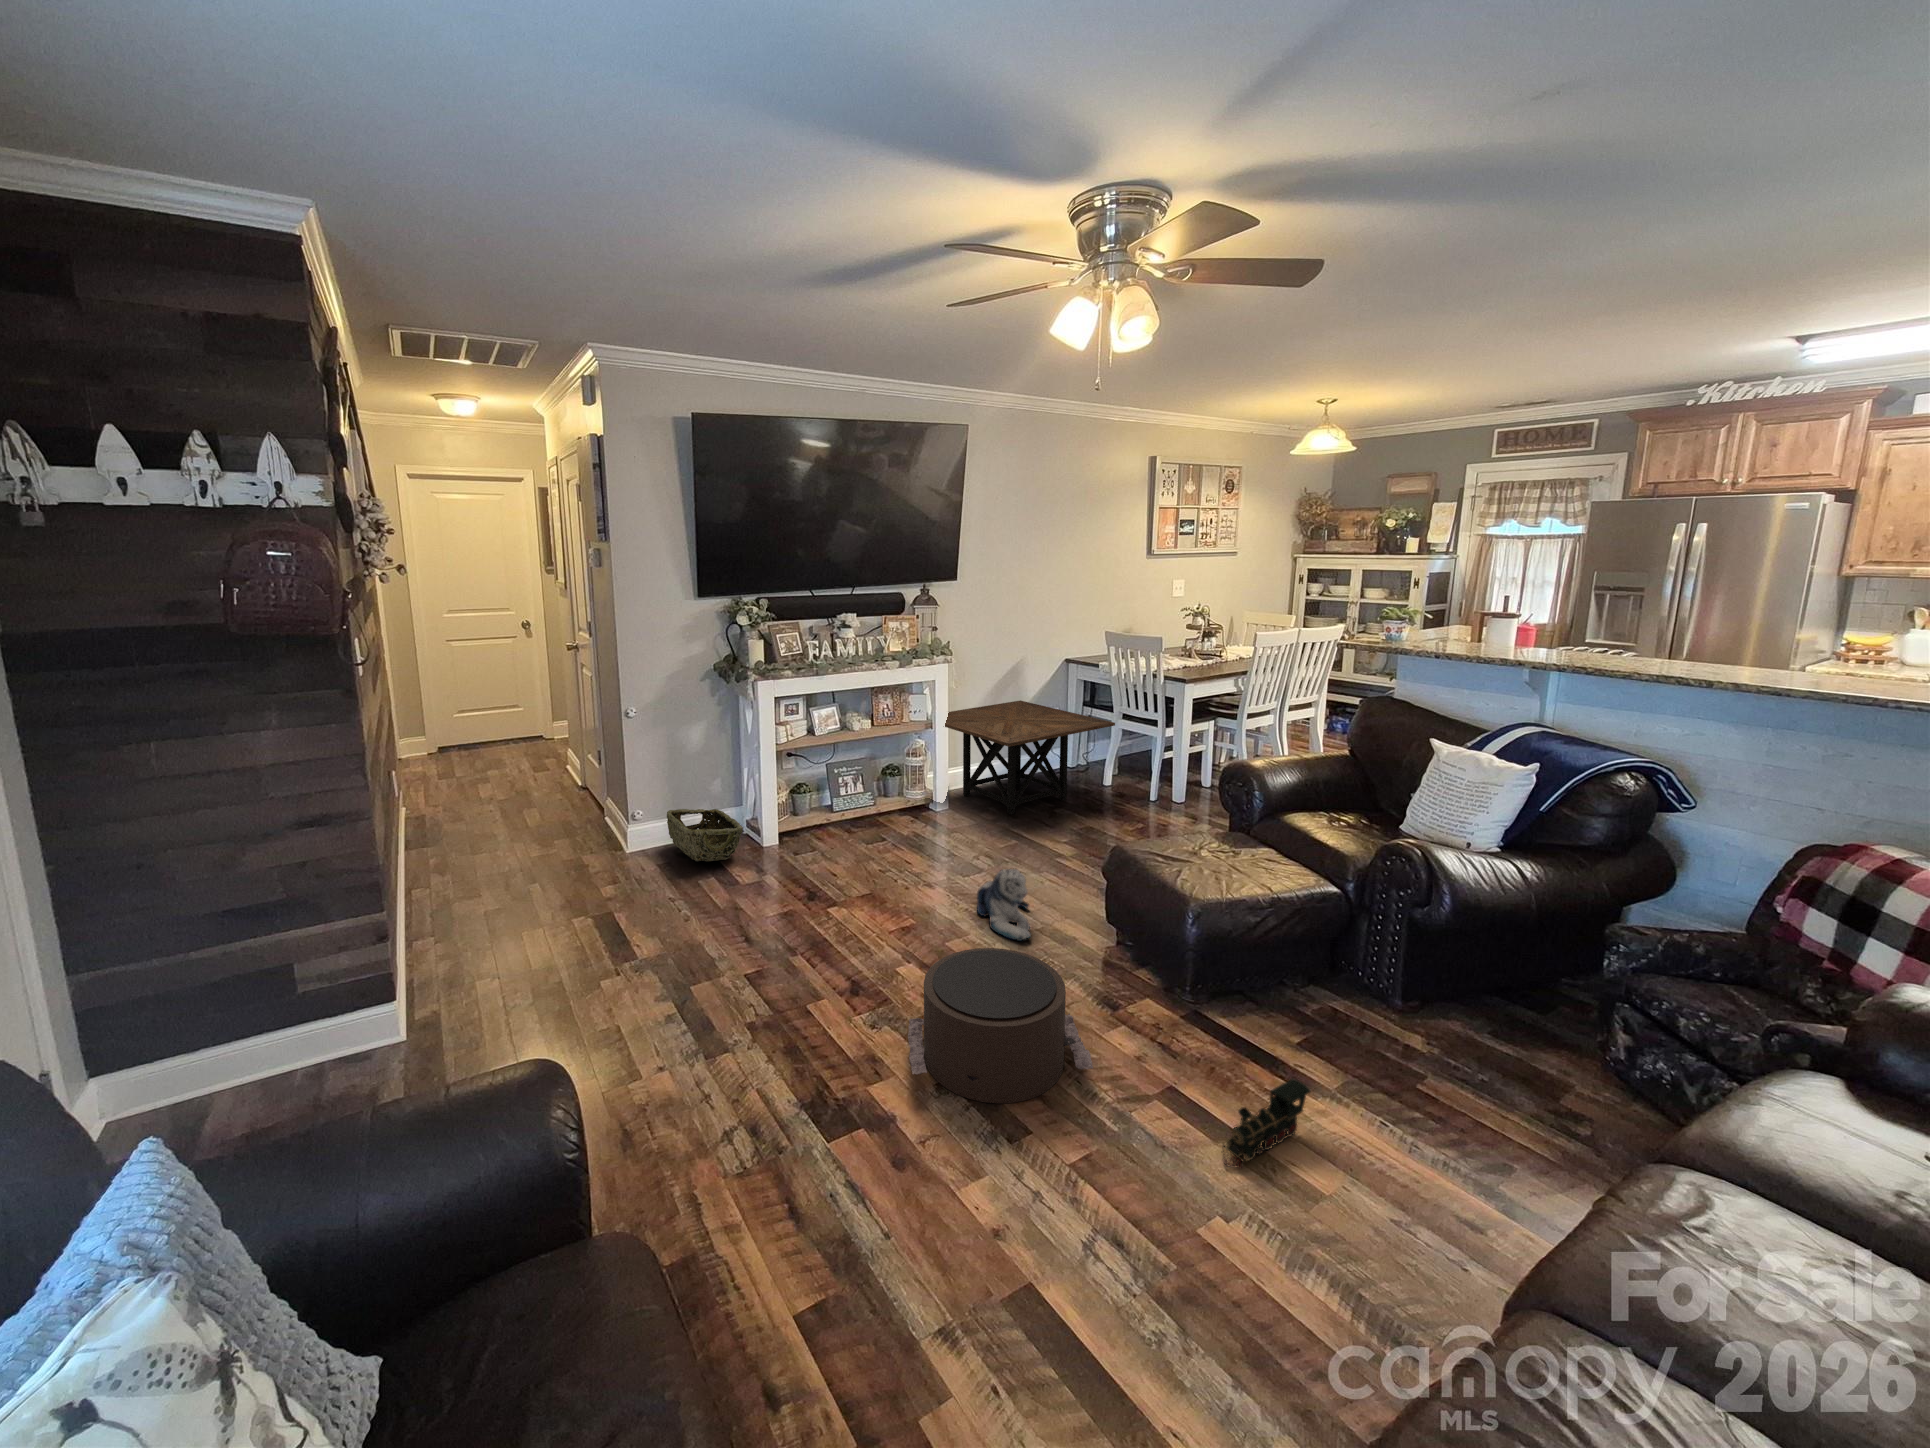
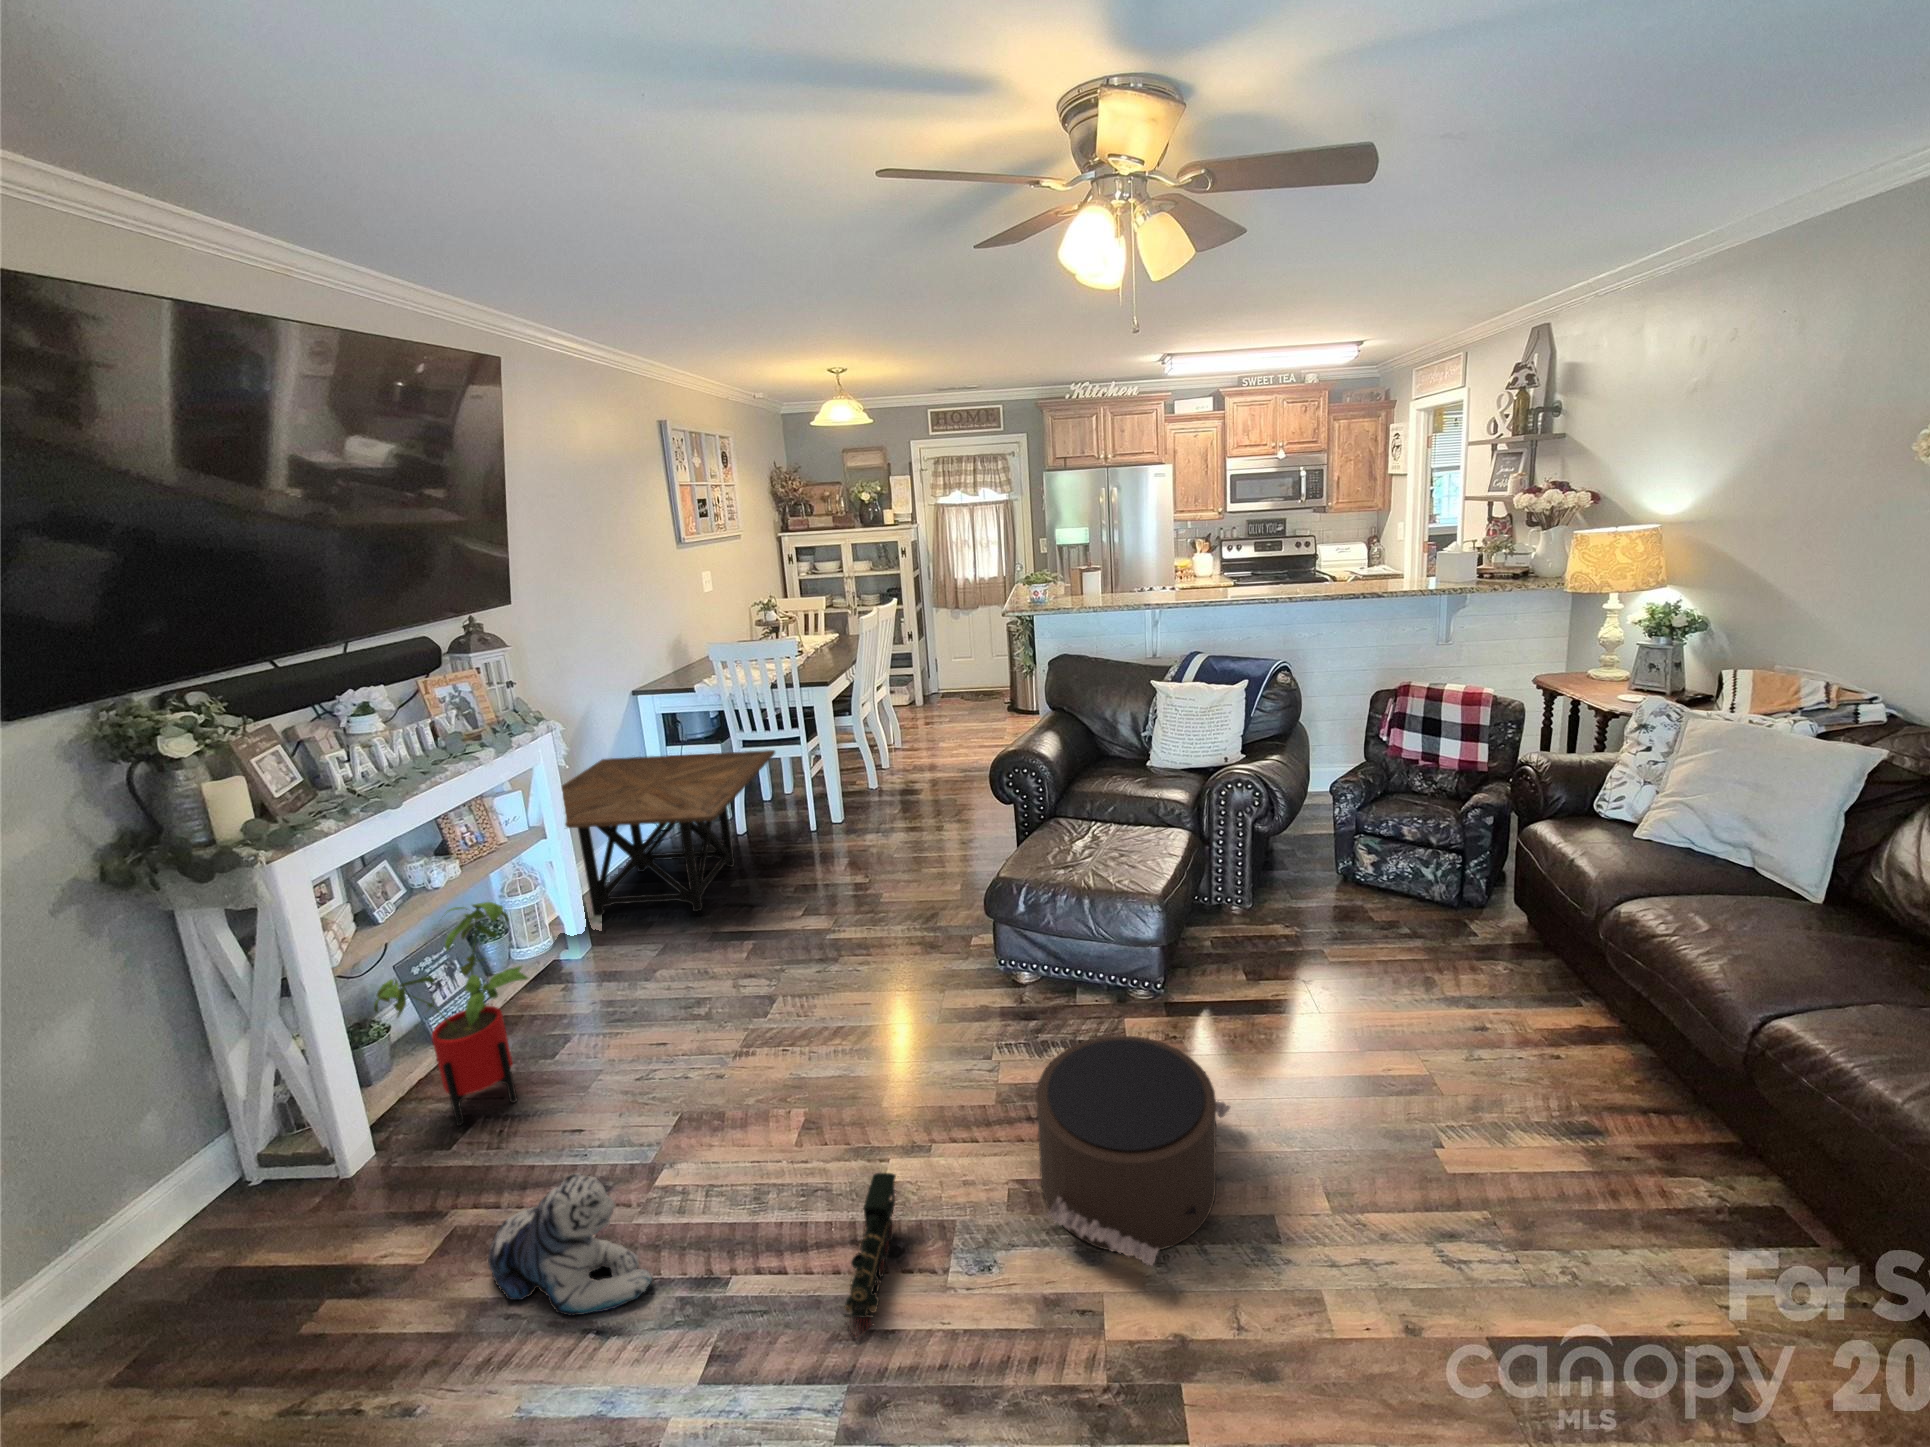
house plant: none [790,736,859,851] -> present [374,902,528,1126]
woven basket: present [667,809,743,861] -> none [44,1170,333,1327]
plush toy: present [977,869,1030,941] -> present [488,1173,651,1316]
toy train: present [1222,1079,1310,1168] -> present [843,1173,896,1338]

